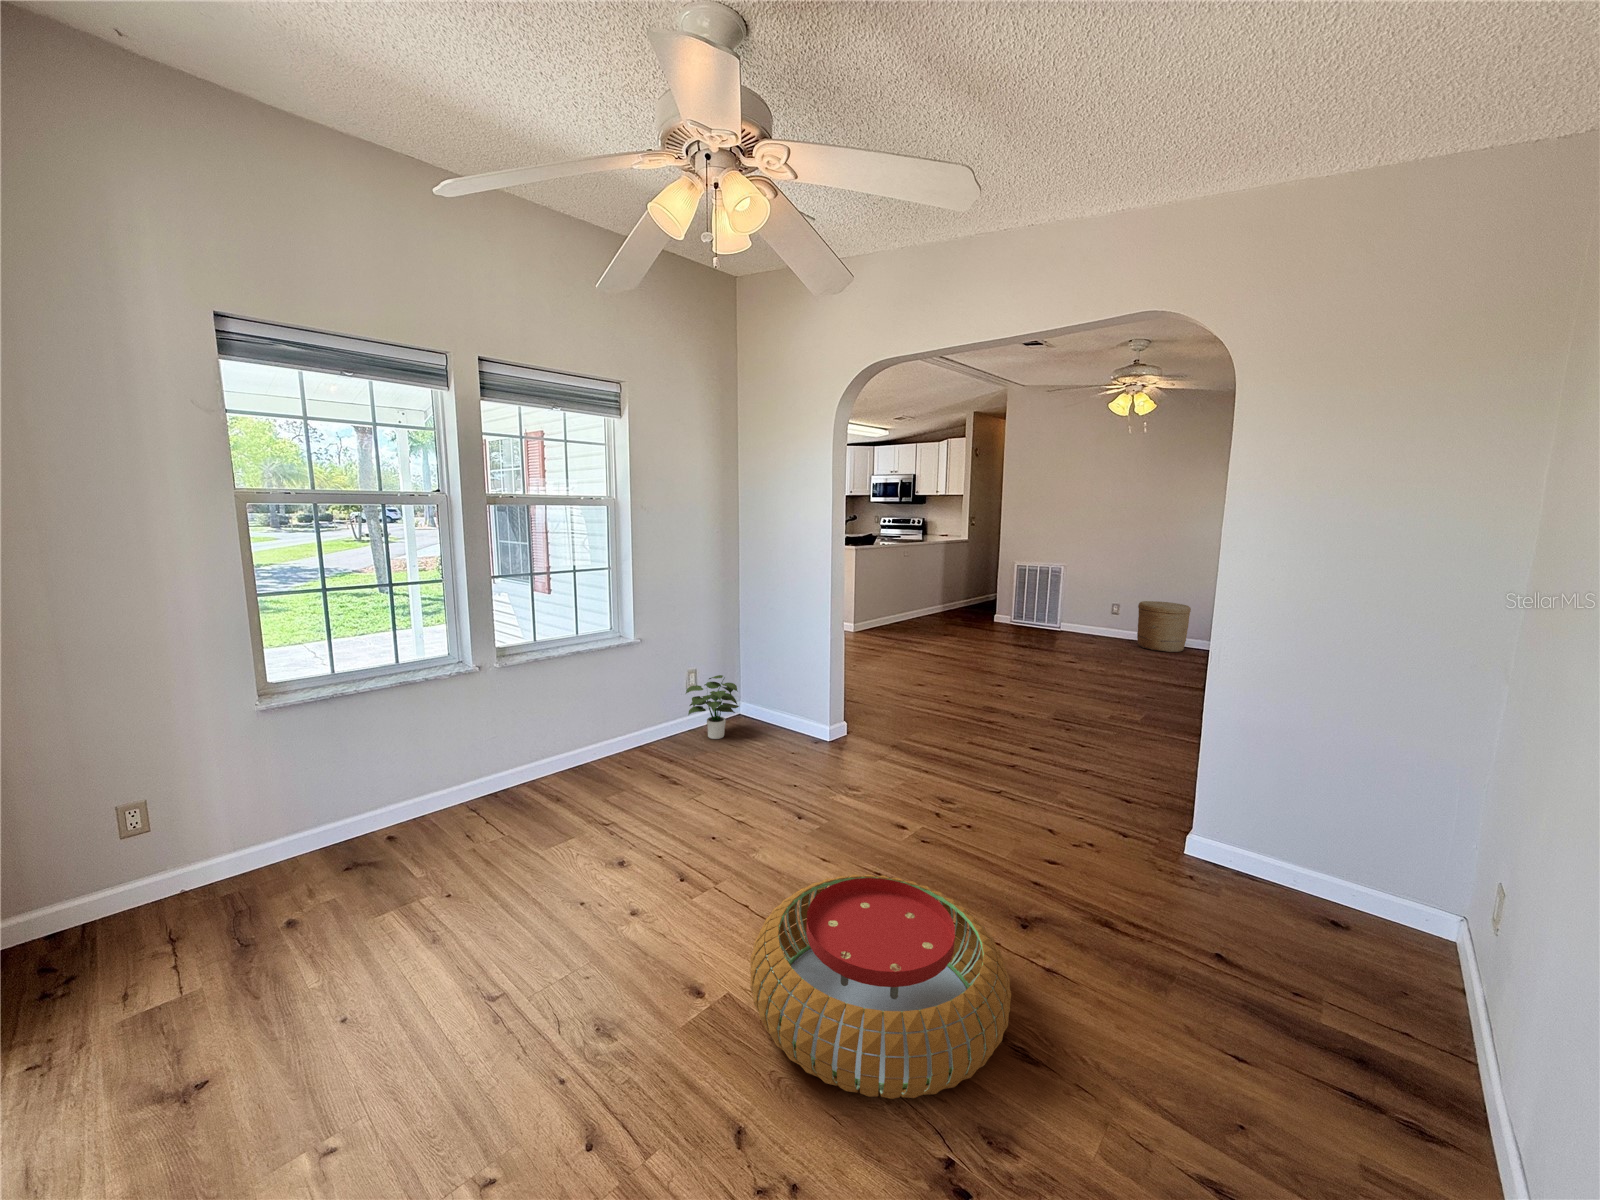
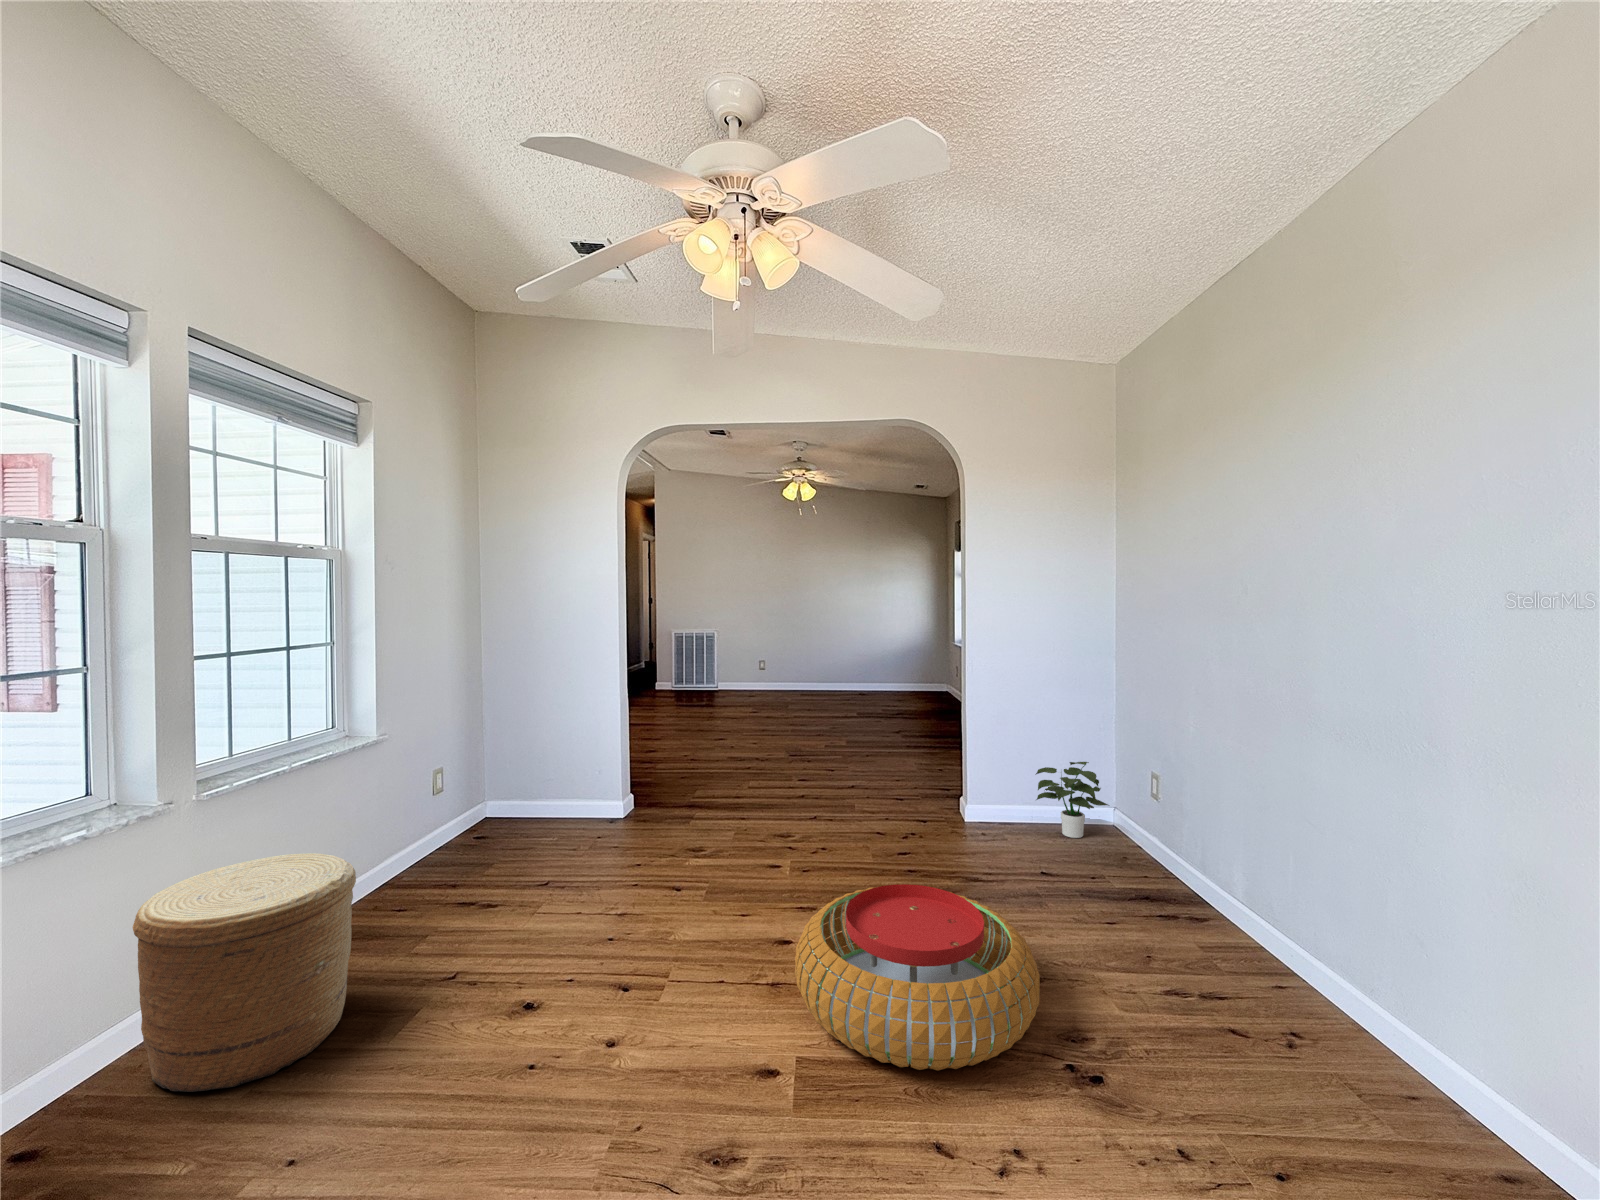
woven basket: present [1137,601,1191,652] -> present [133,853,356,1092]
potted plant: present [686,675,739,739] -> present [1036,762,1109,838]

